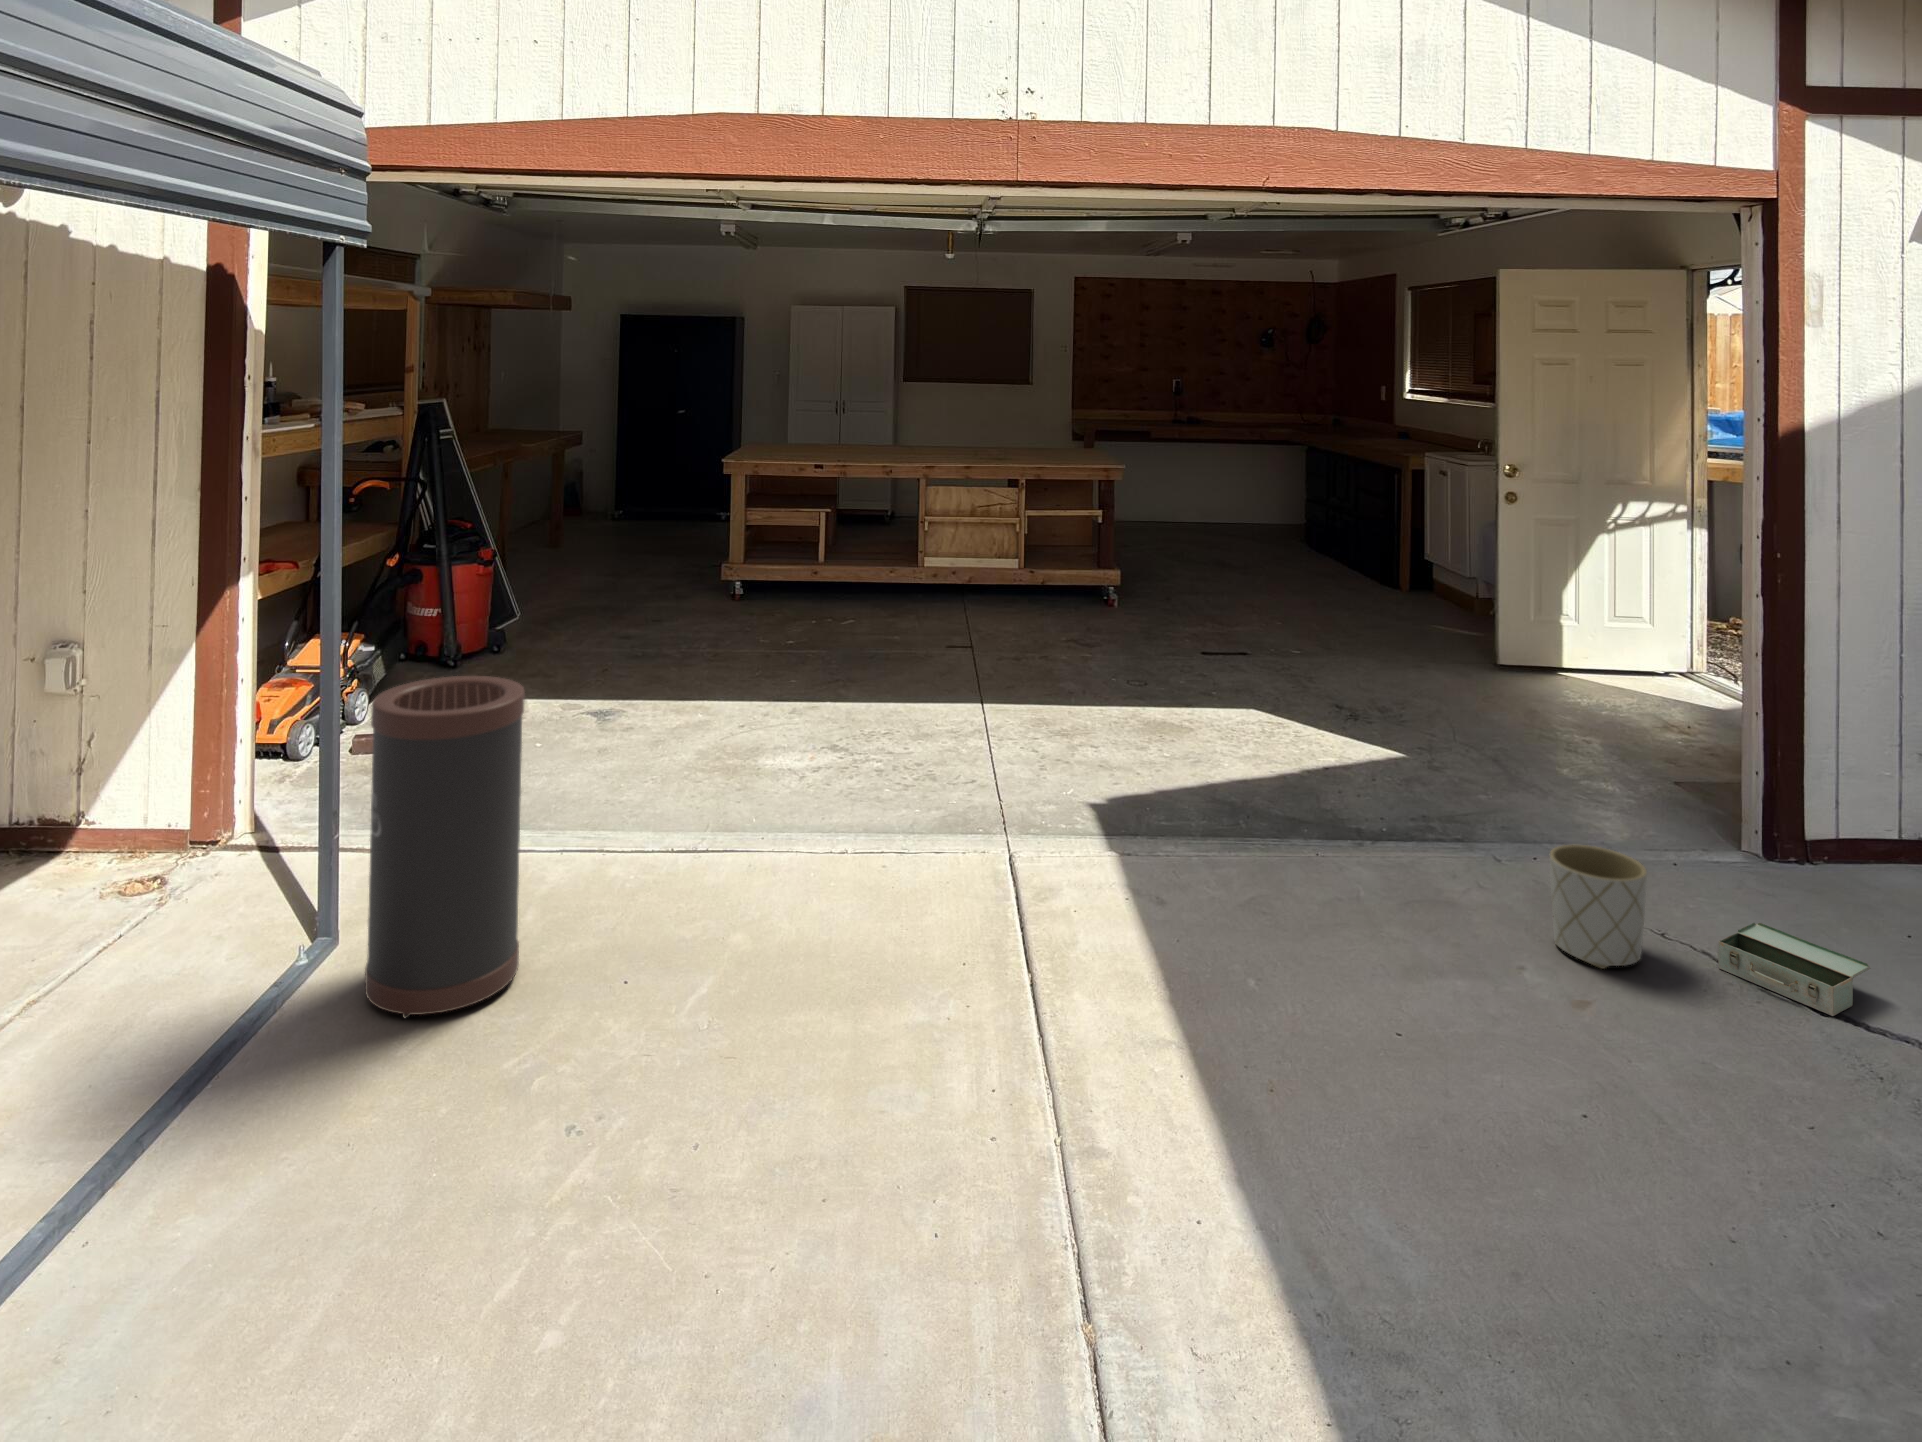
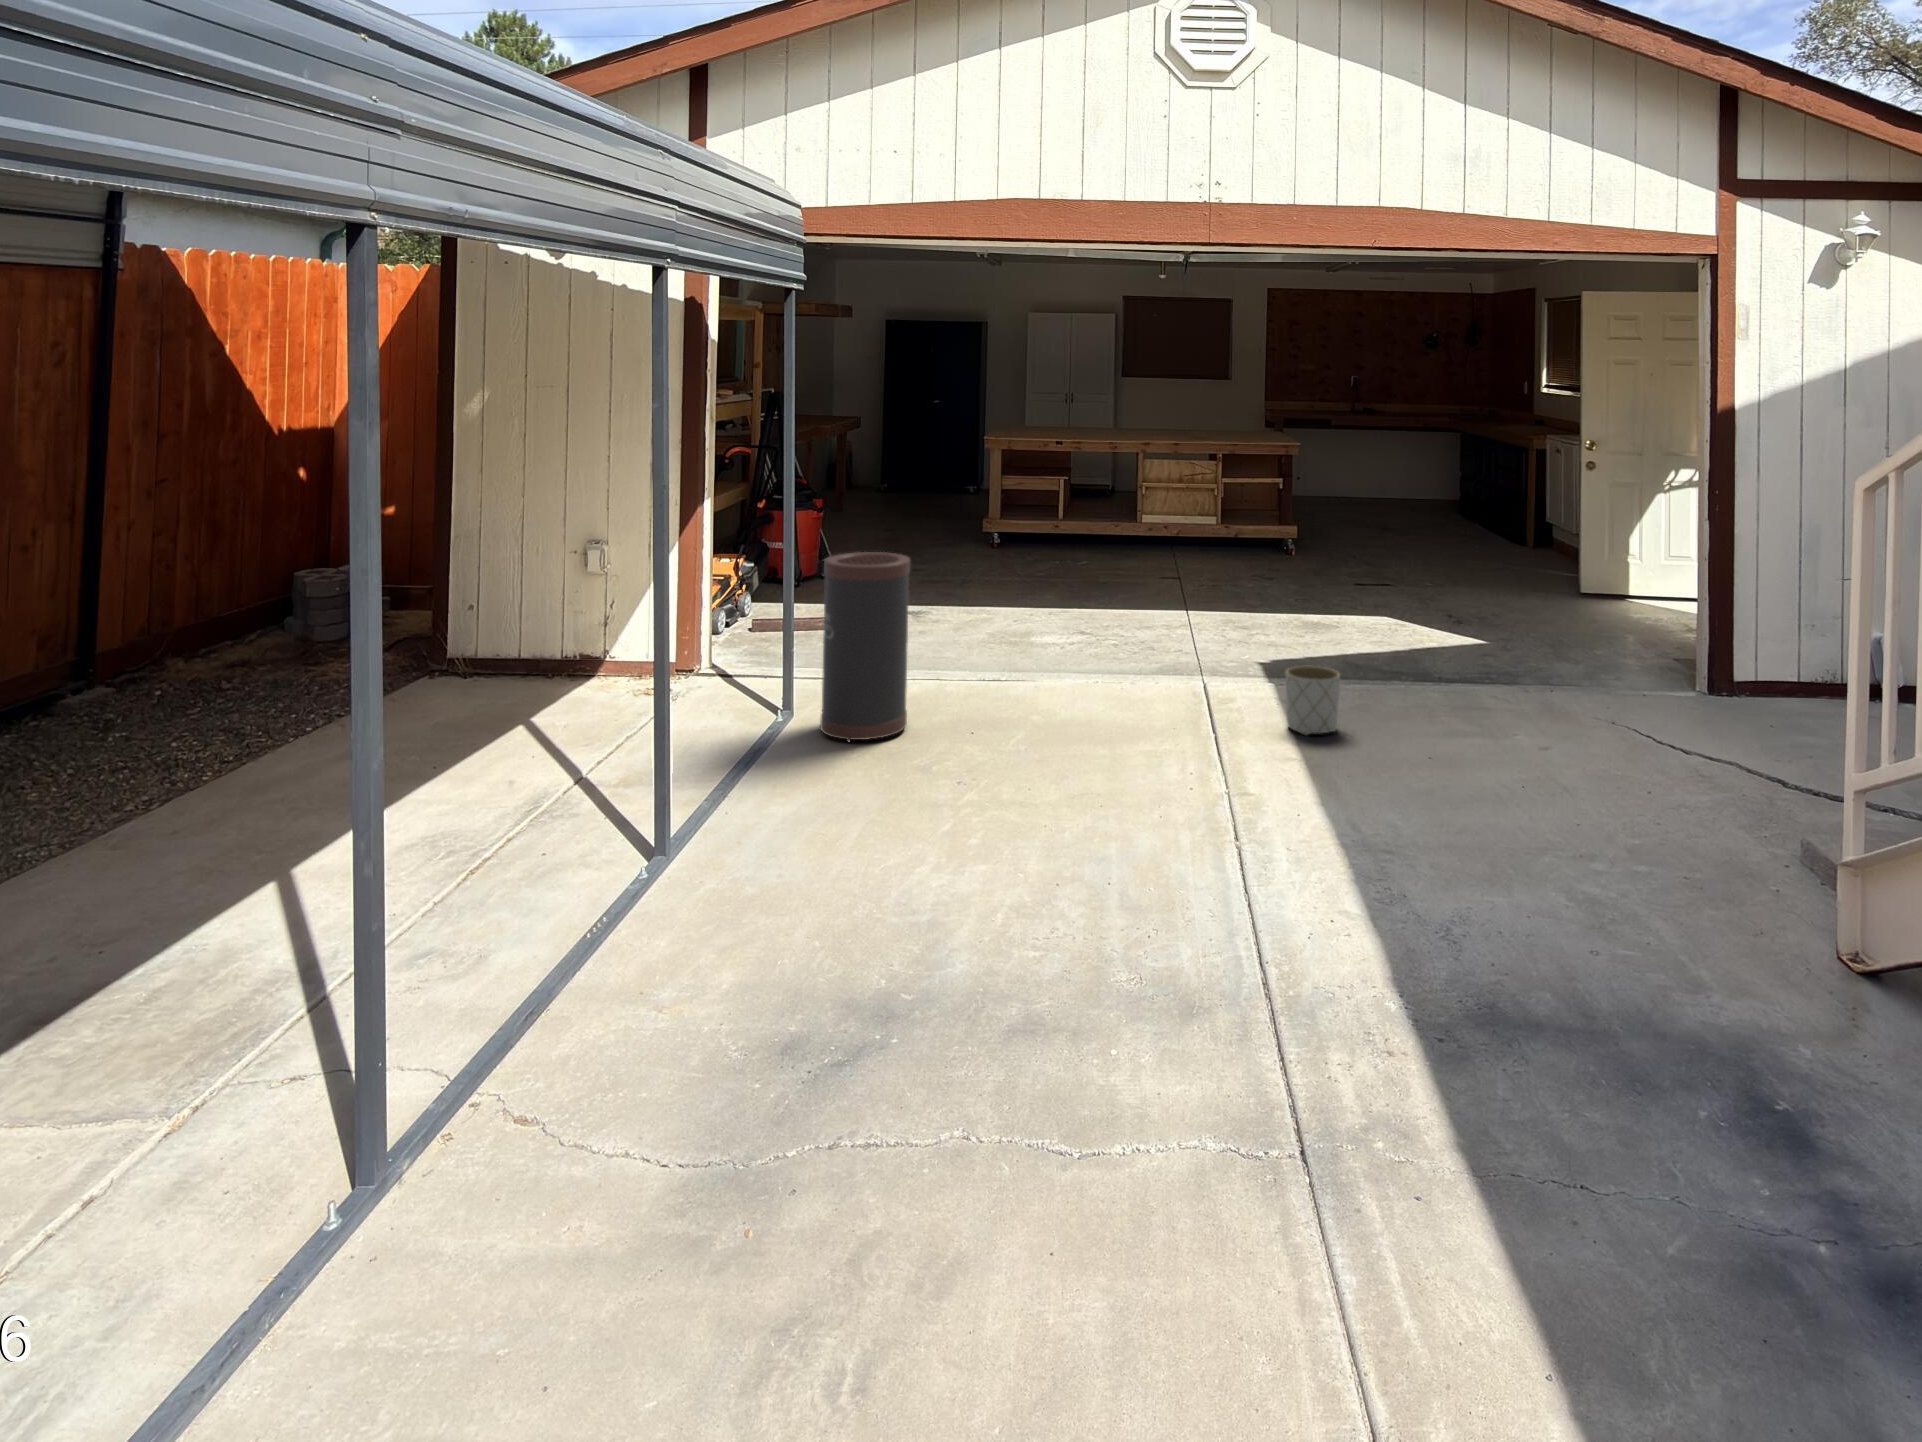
planter: present [1549,845,1647,969] -> present [1286,666,1340,735]
toolbox: present [1718,923,1871,1016] -> none [1639,714,1725,756]

